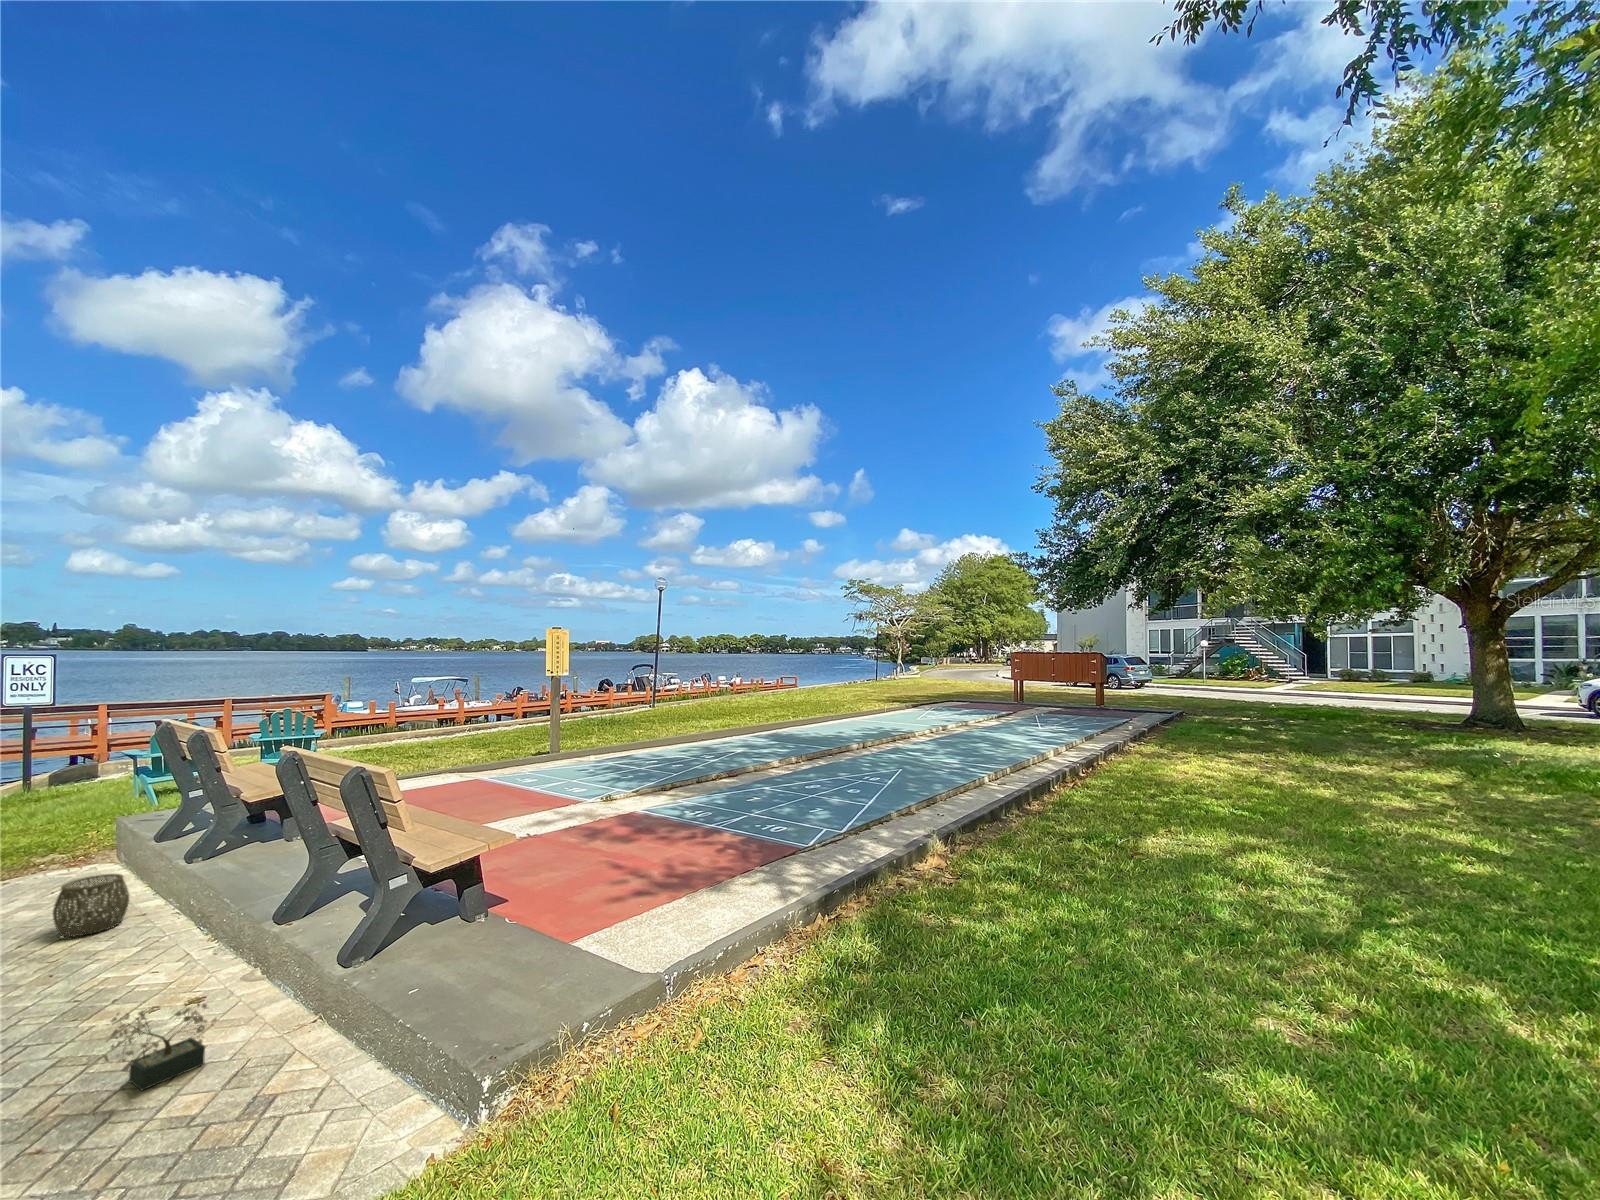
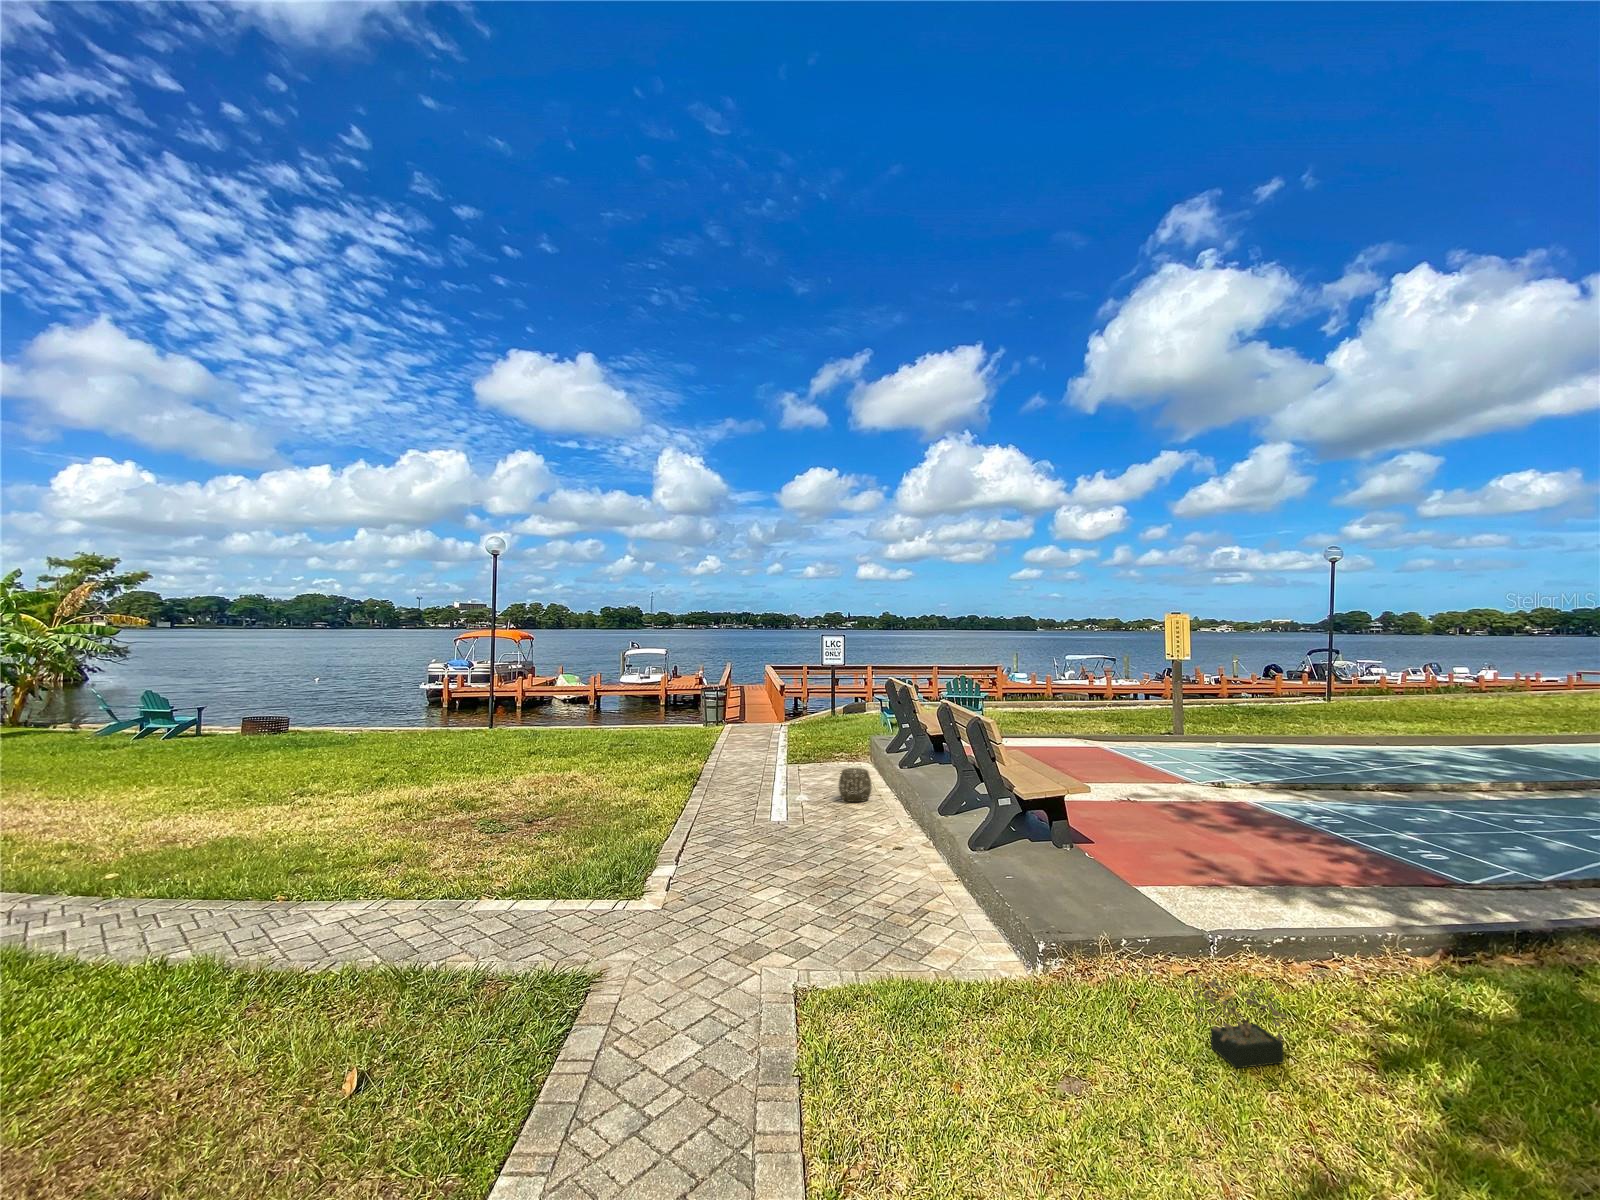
decorative plant: present [103,1003,217,1090] -> present [1193,975,1285,1068]

